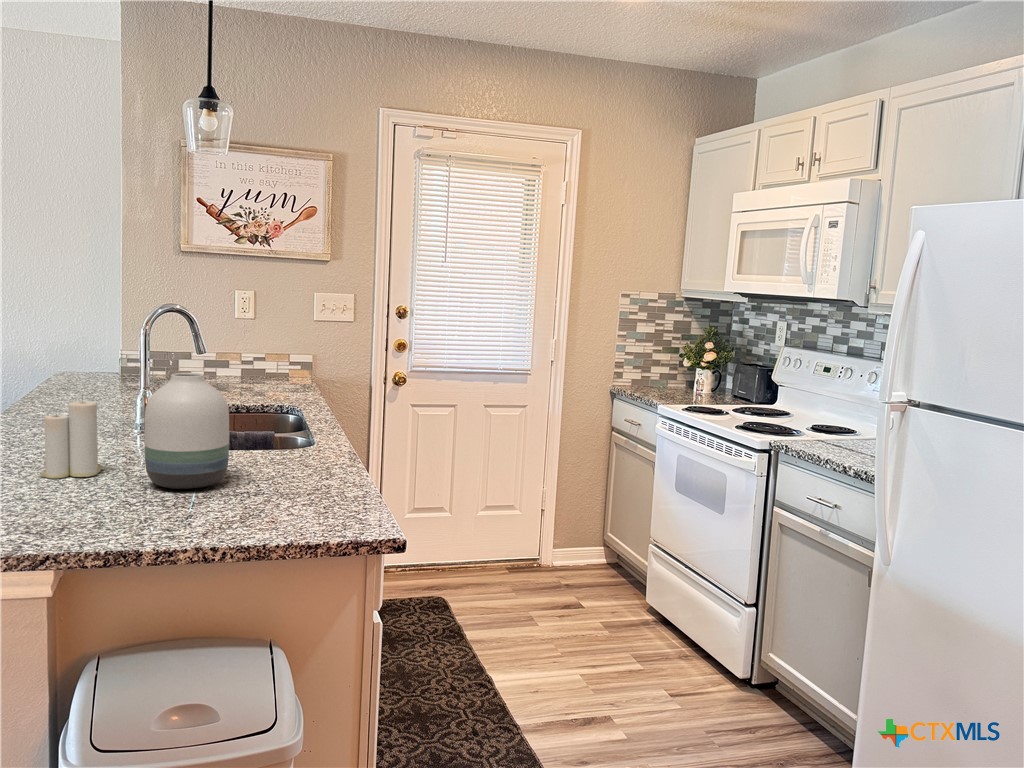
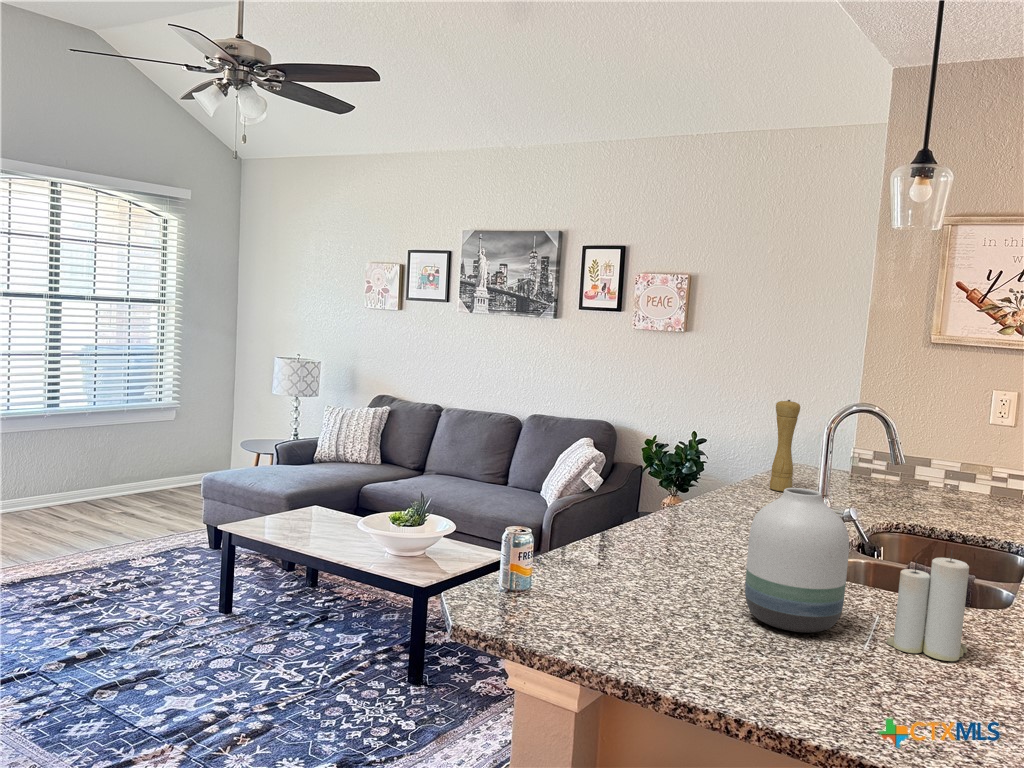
pepper mill: none [58,308,84,397] -> present [770,400,800,491]
candle: present [40,400,103,478] -> present [887,551,969,661]

